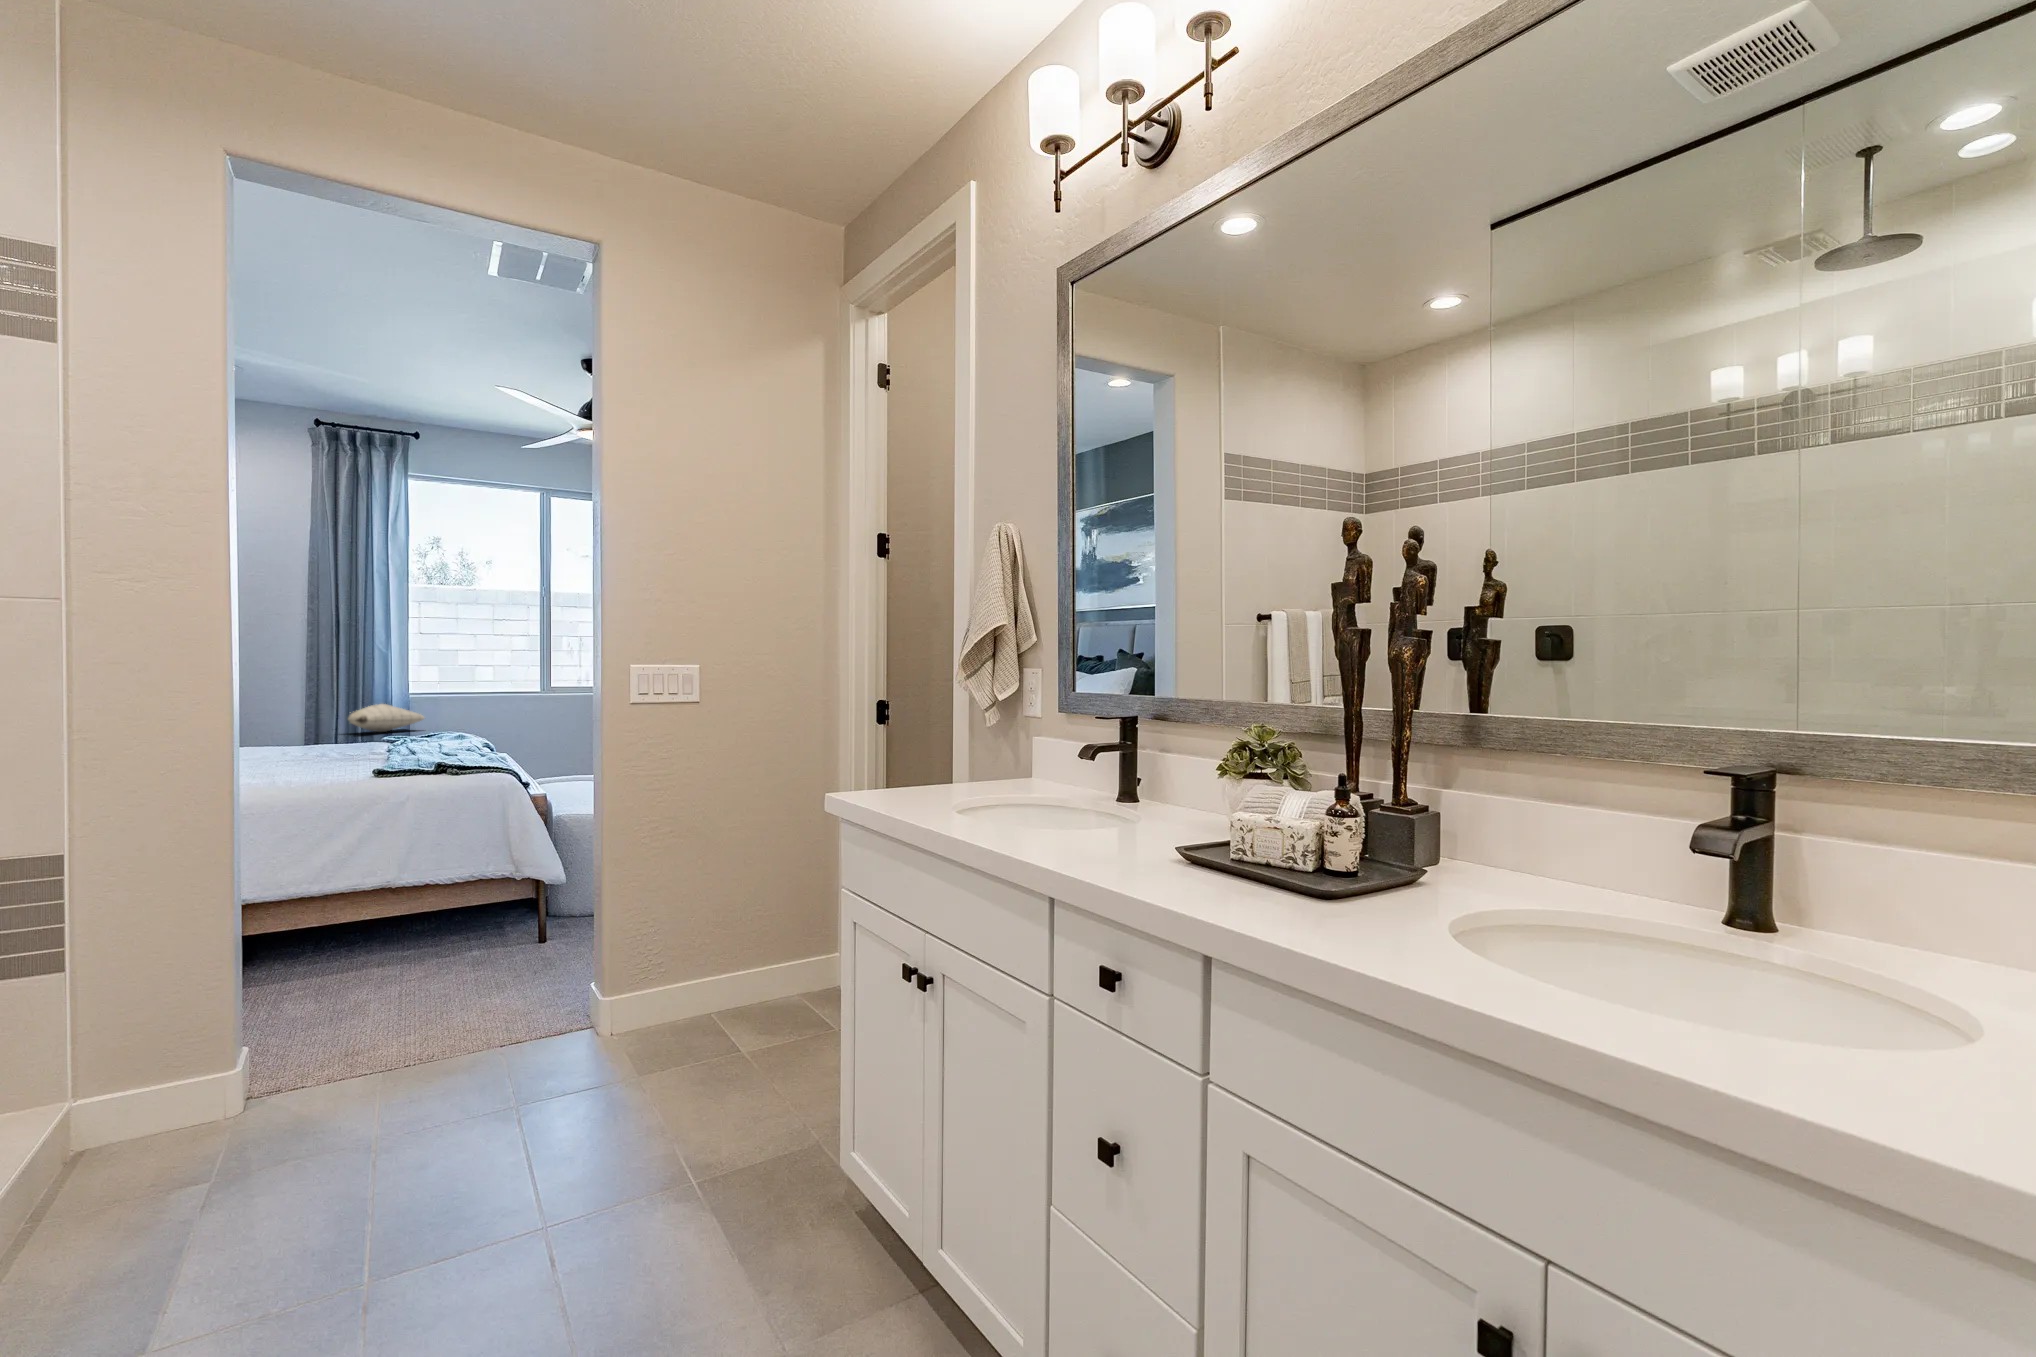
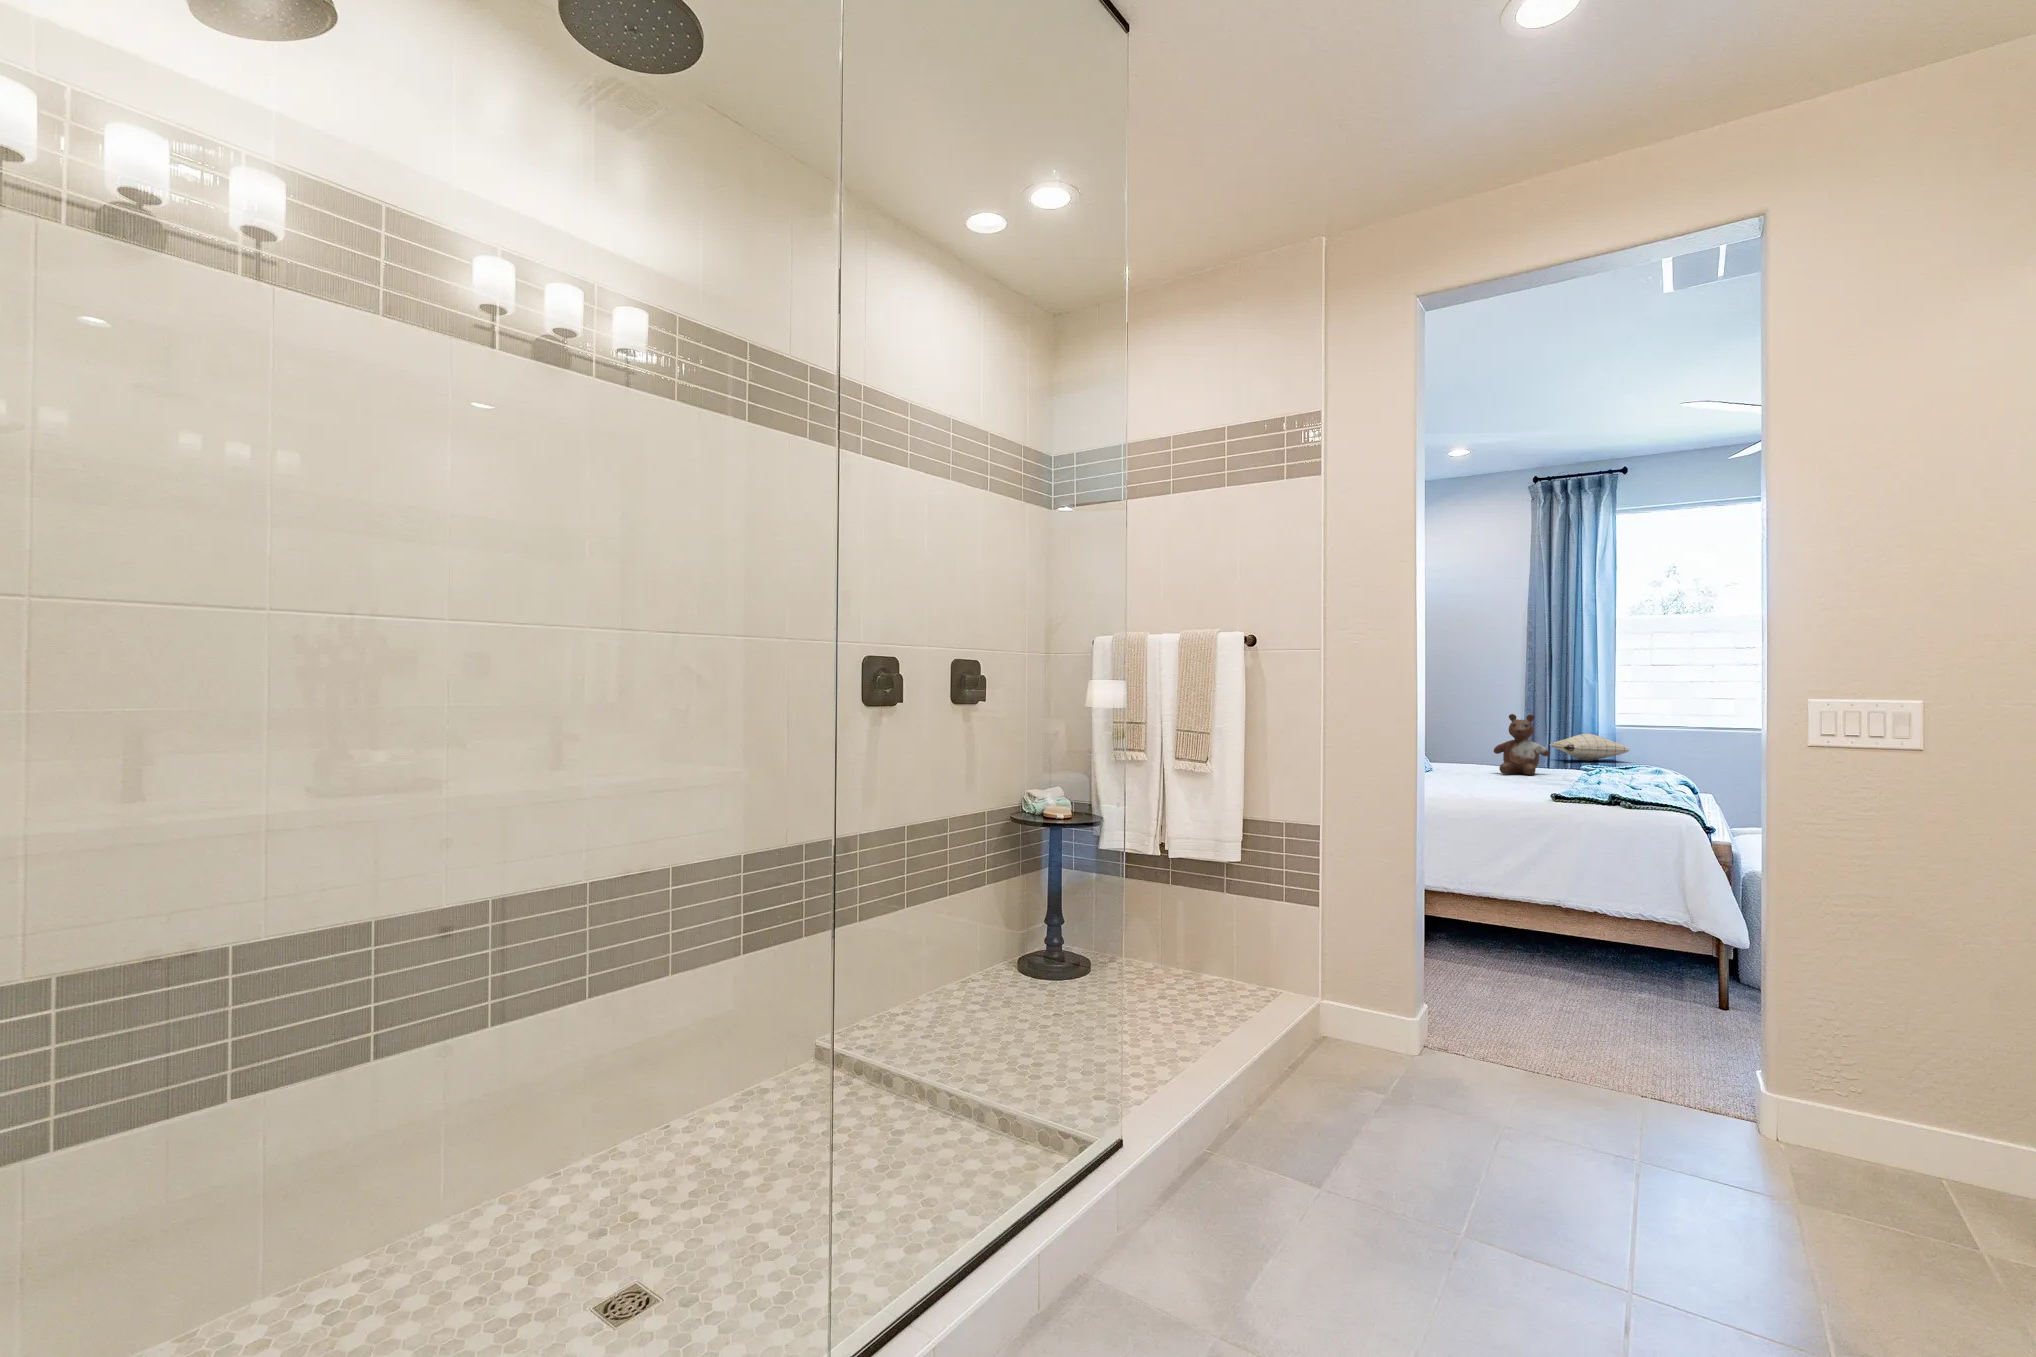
stuffed bear: none [279,686,349,754] -> present [1494,714,1549,775]

